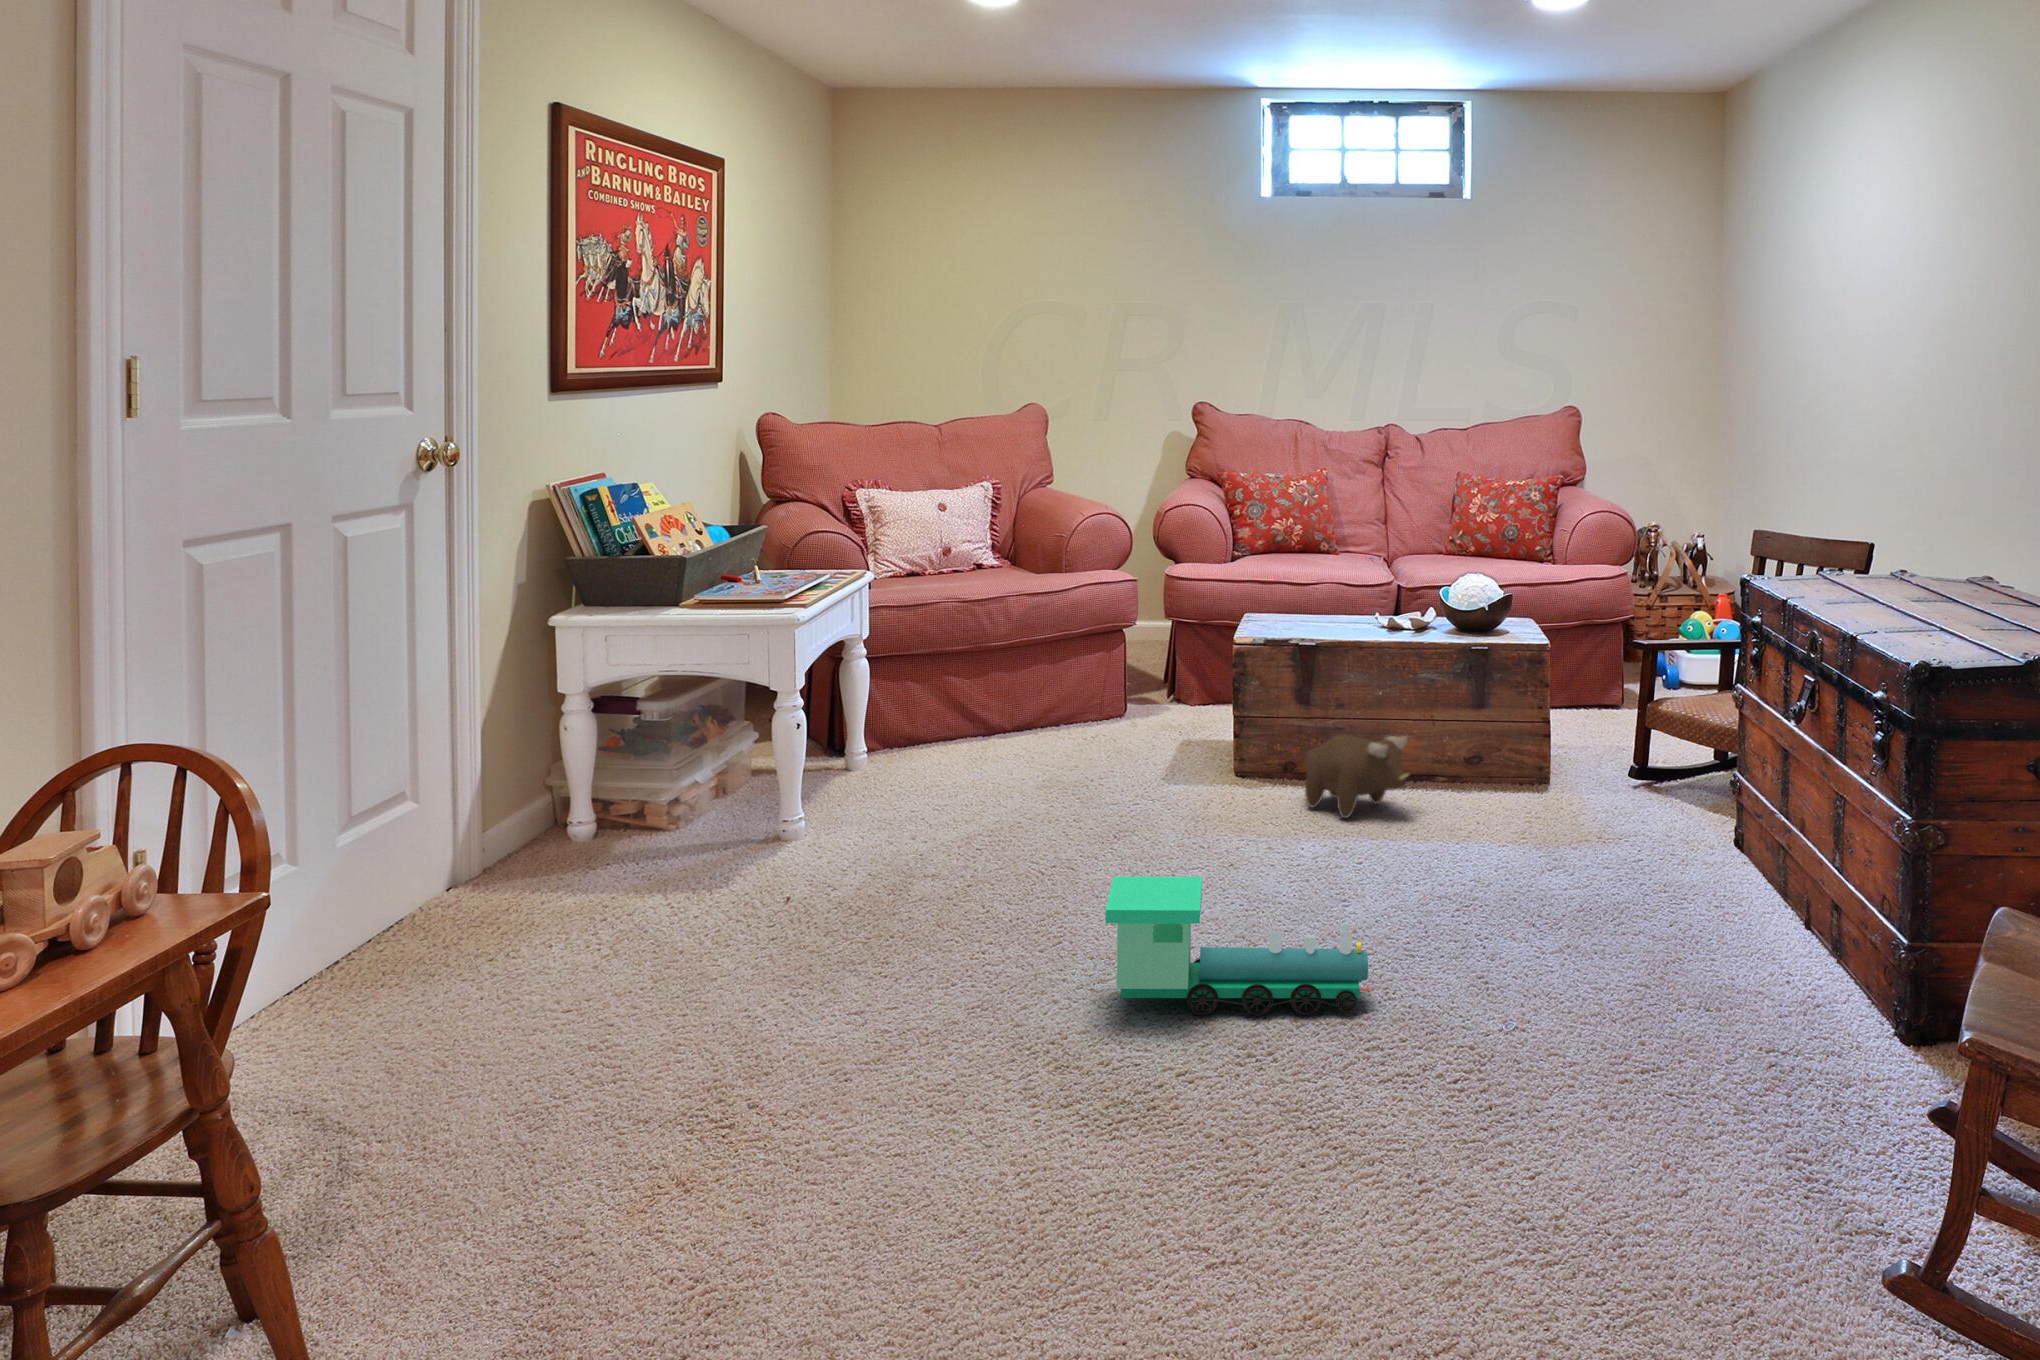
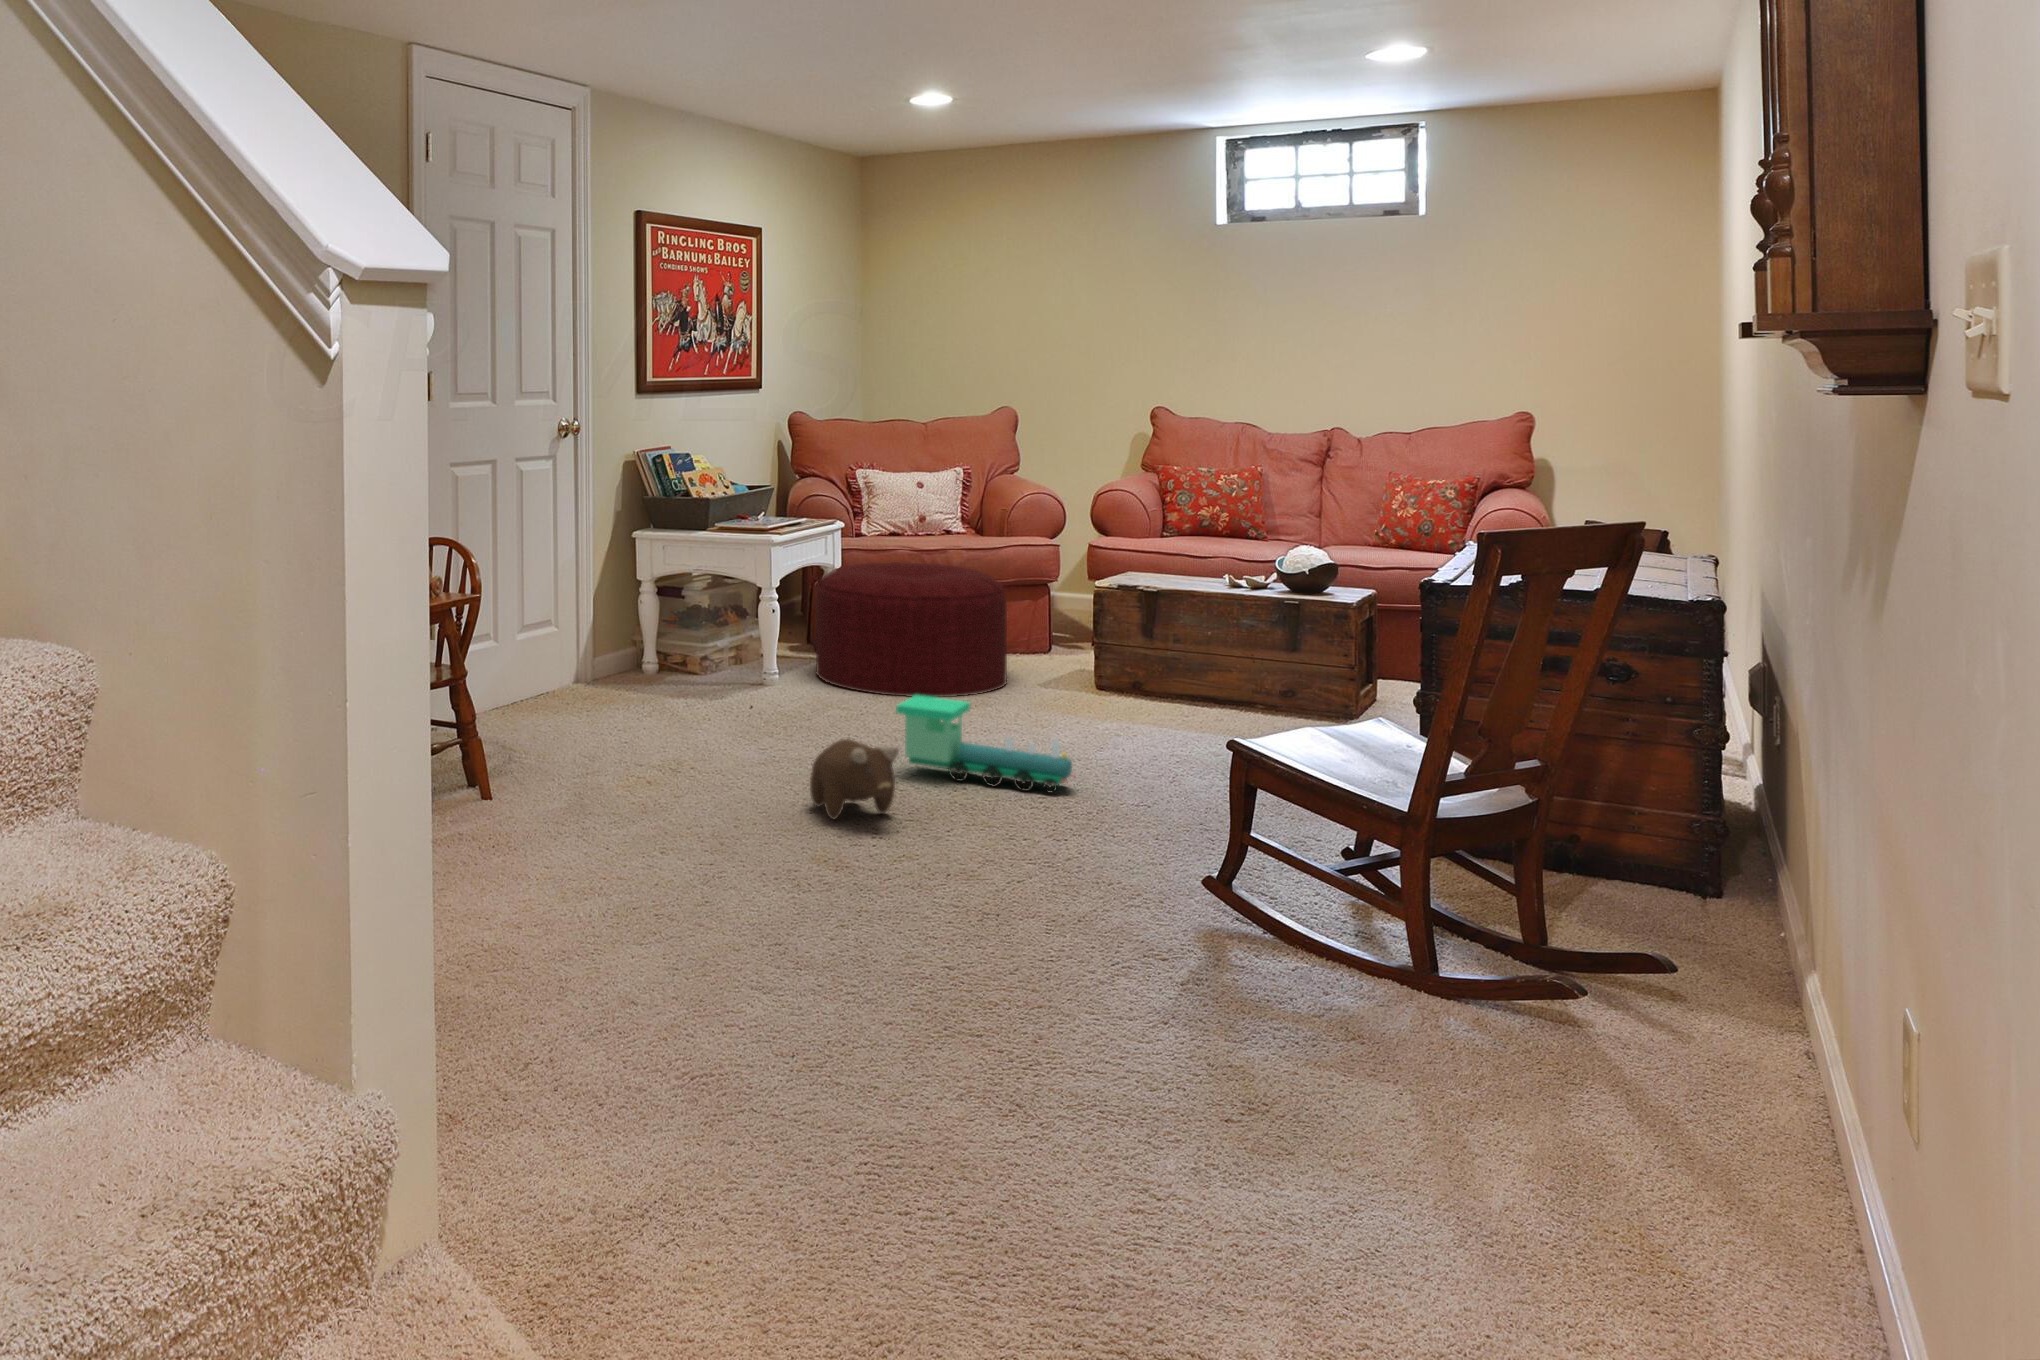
ottoman: none [847,622,1114,830] -> present [816,562,1007,697]
plush toy: present [1305,734,1408,818] -> present [810,739,899,819]

